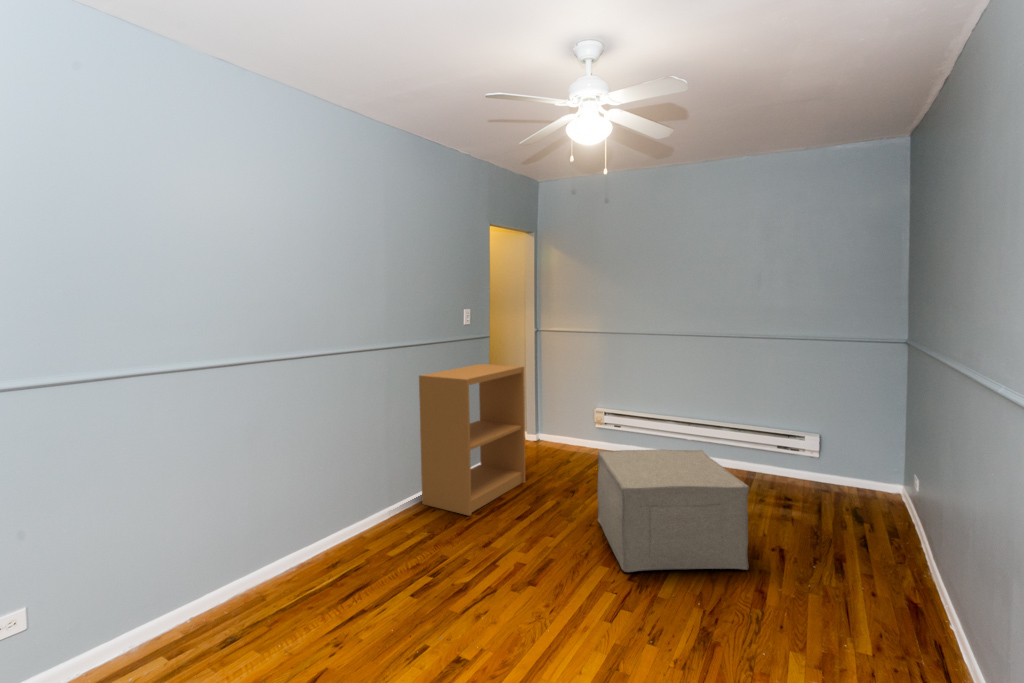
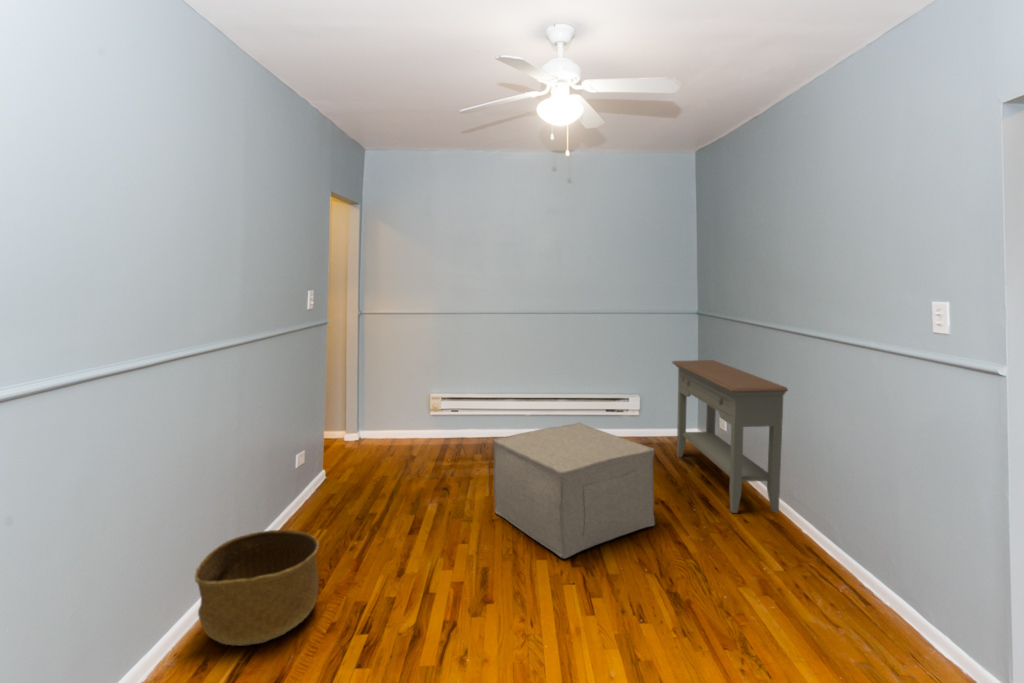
bookshelf: present [419,364,525,516] -> none [264,357,386,544]
console table: none [850,398,942,598] -> present [672,360,788,513]
basket: none [337,487,421,561] -> present [195,530,319,646]

